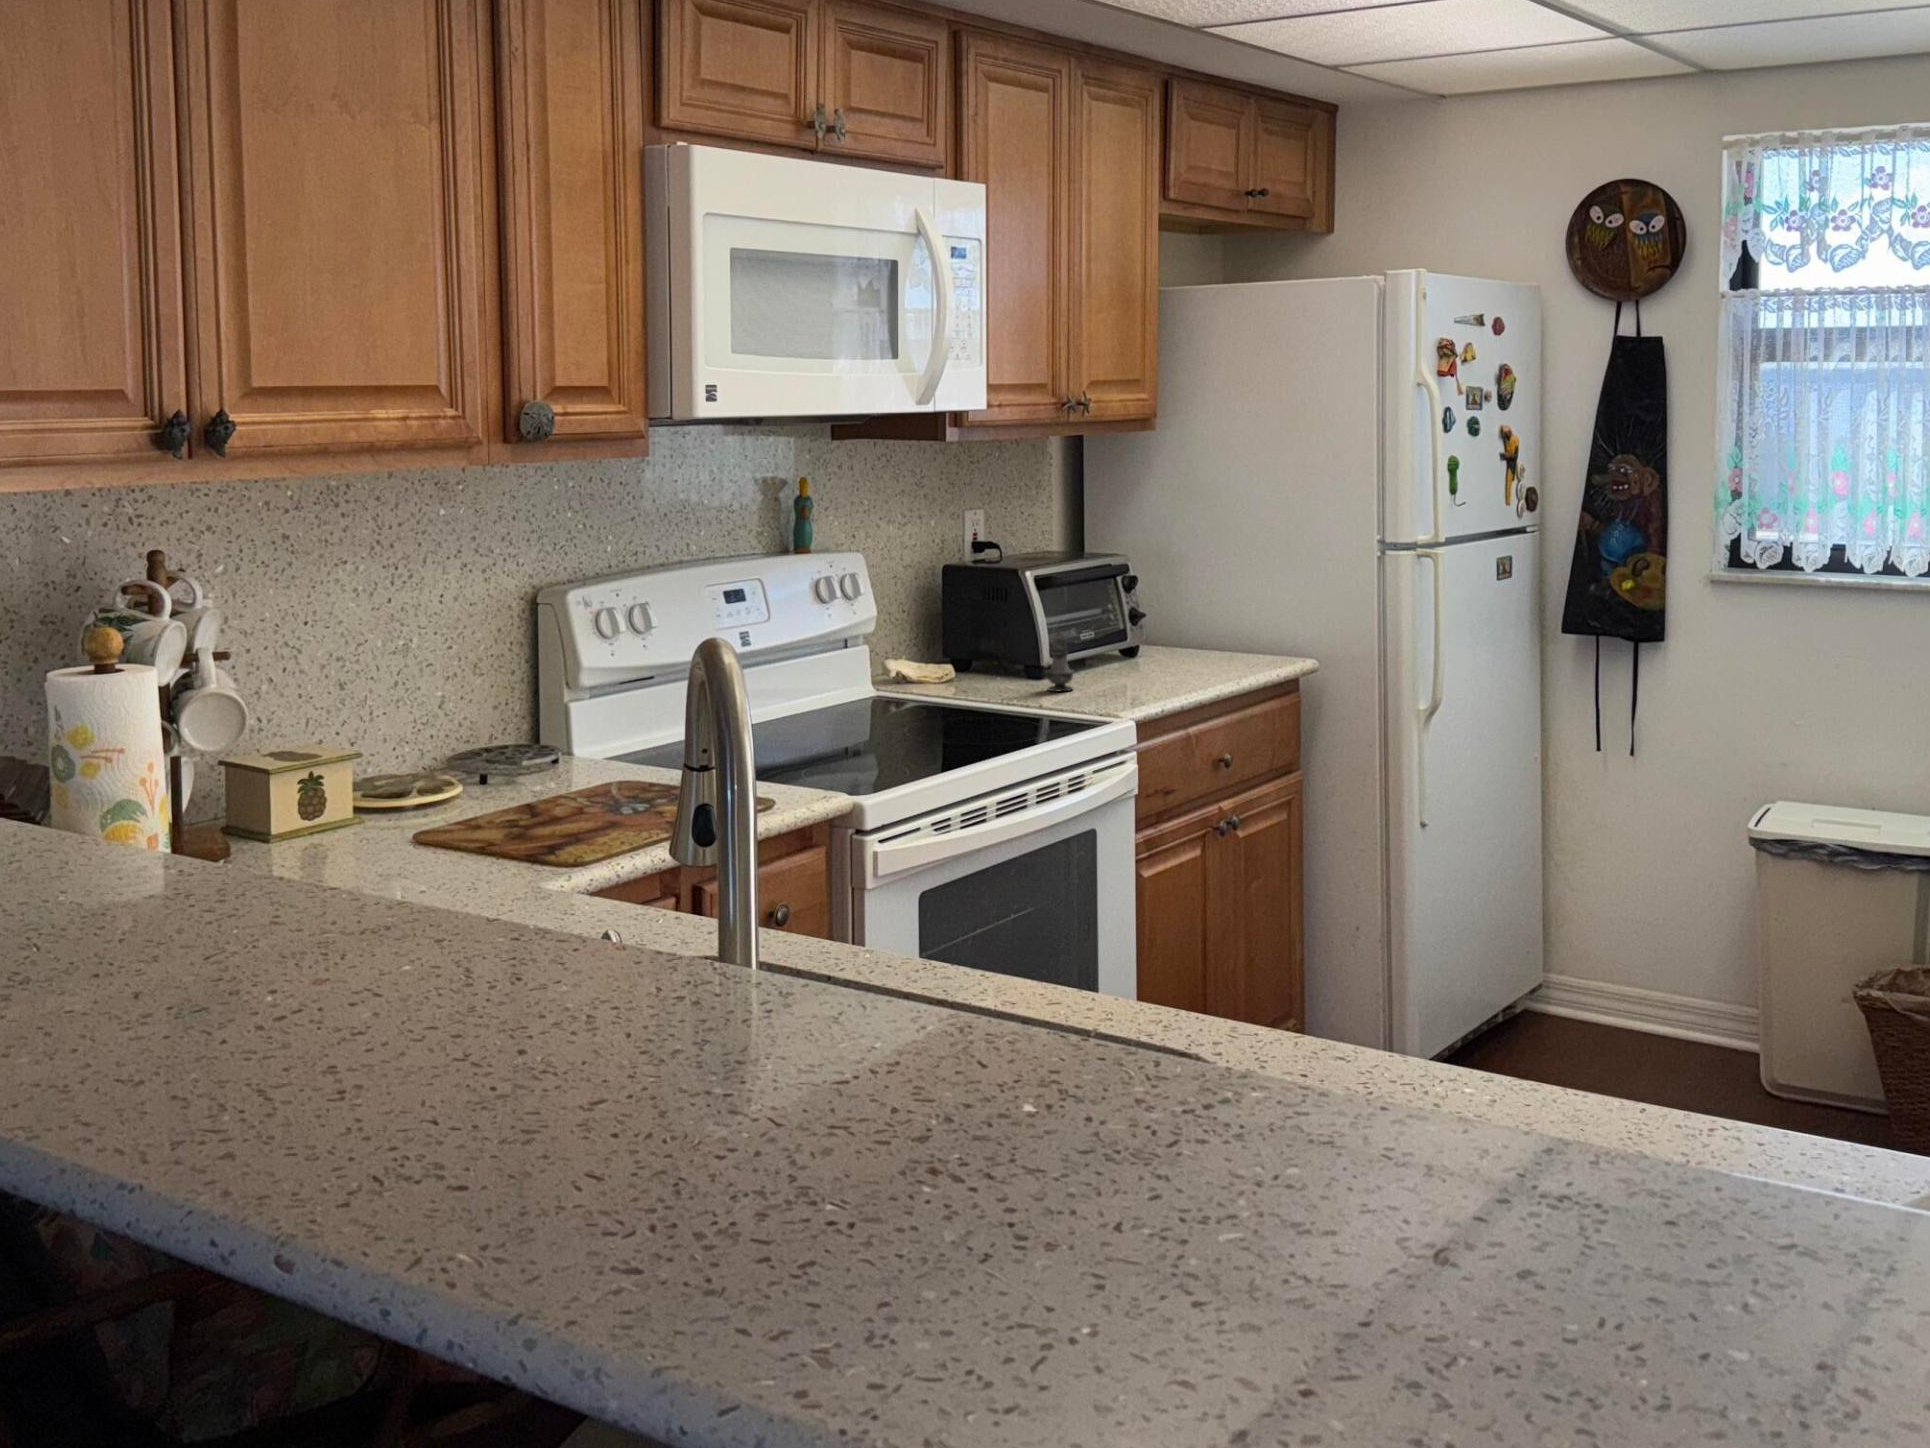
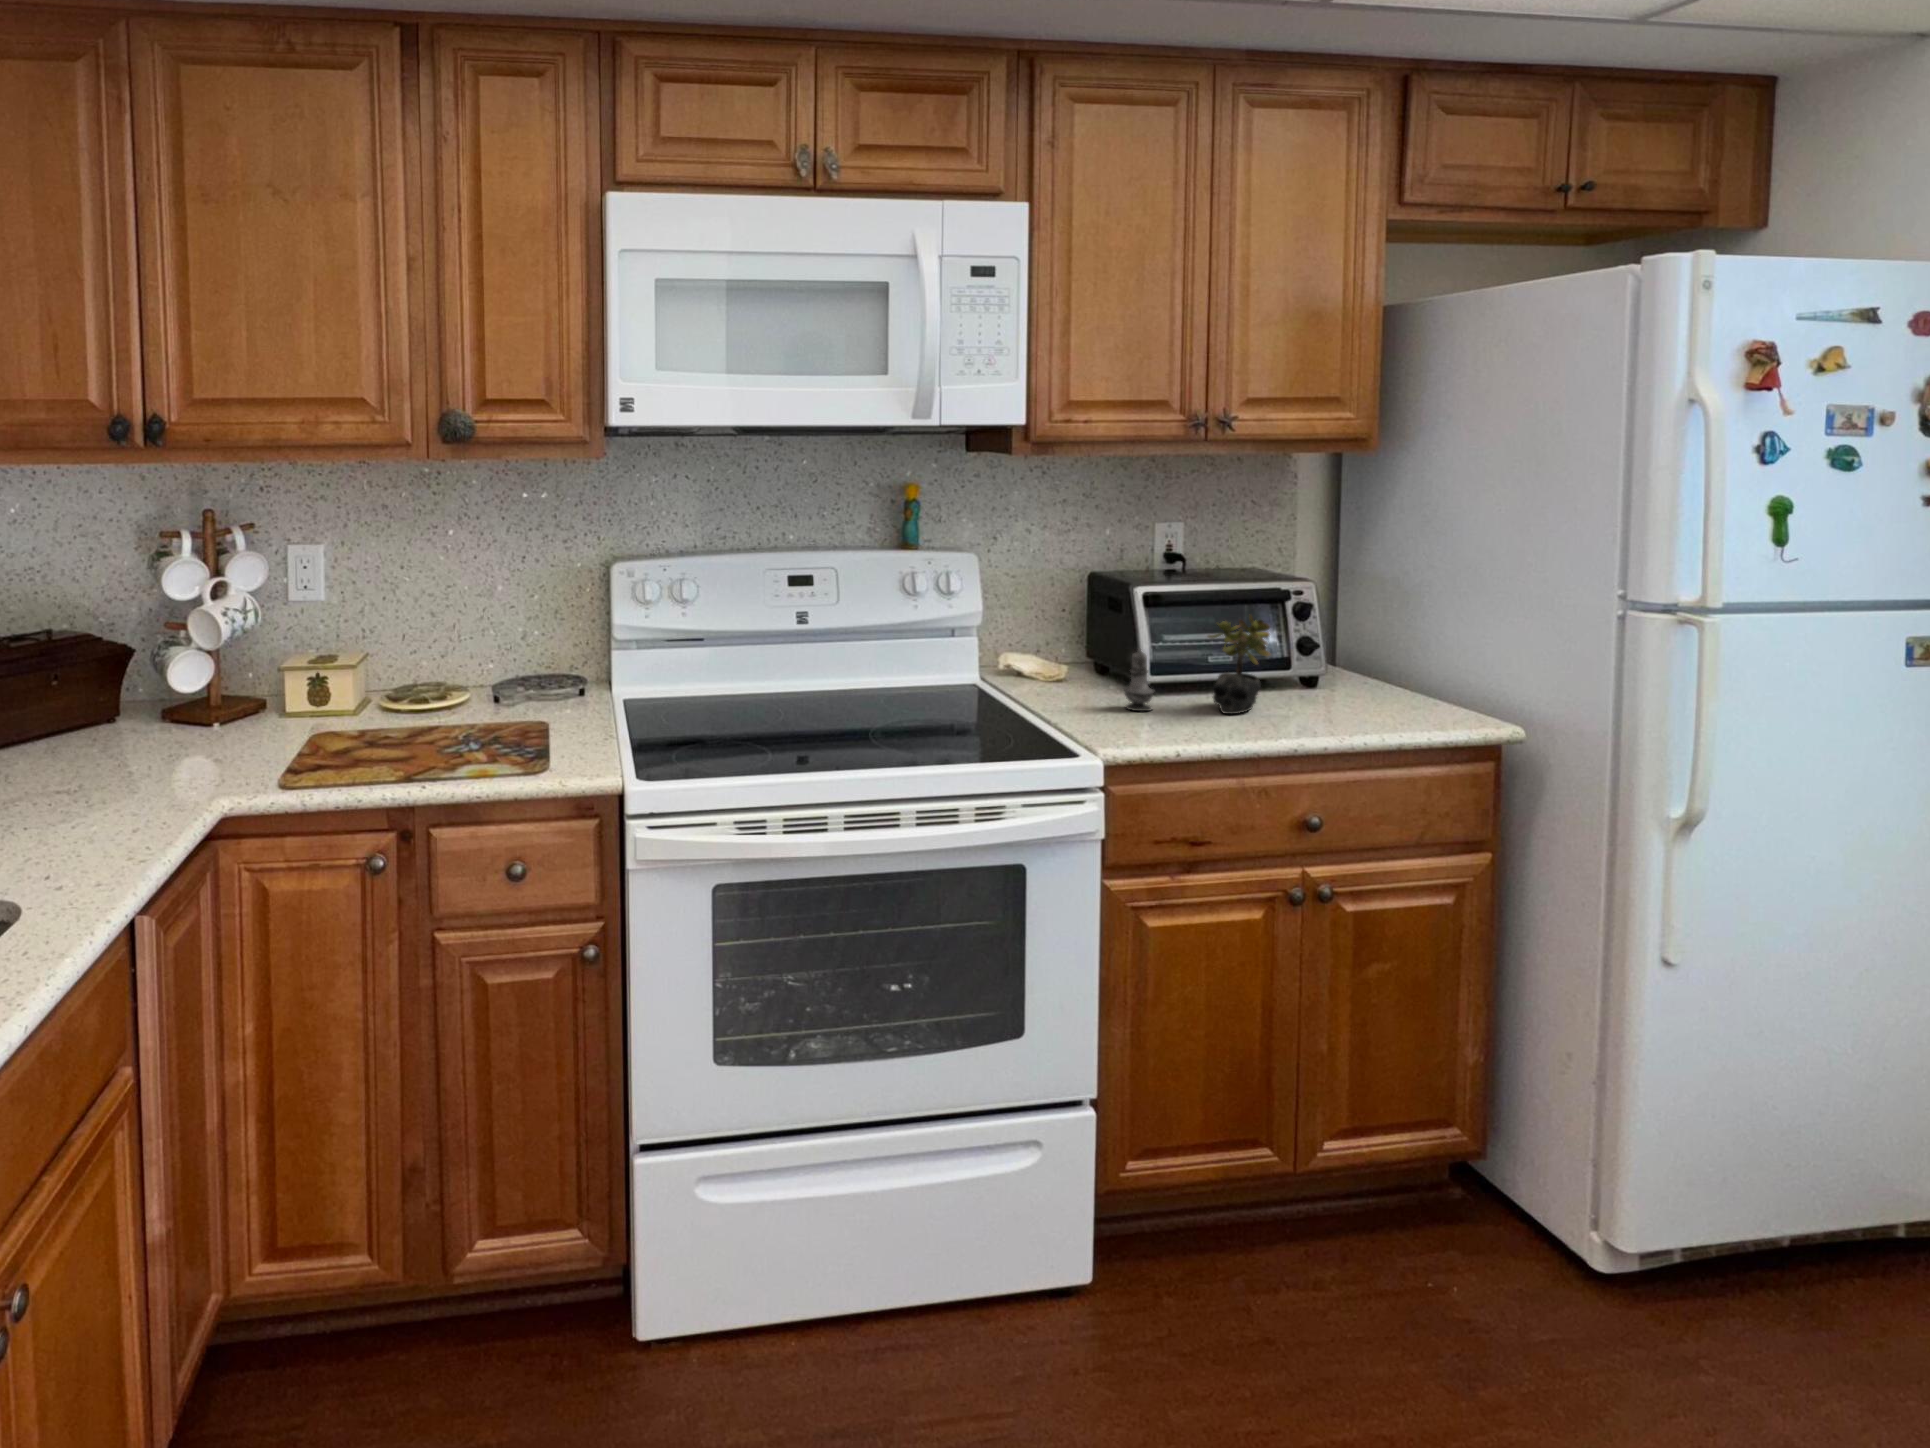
succulent plant: none [1099,588,1162,682] -> present [1208,615,1270,714]

